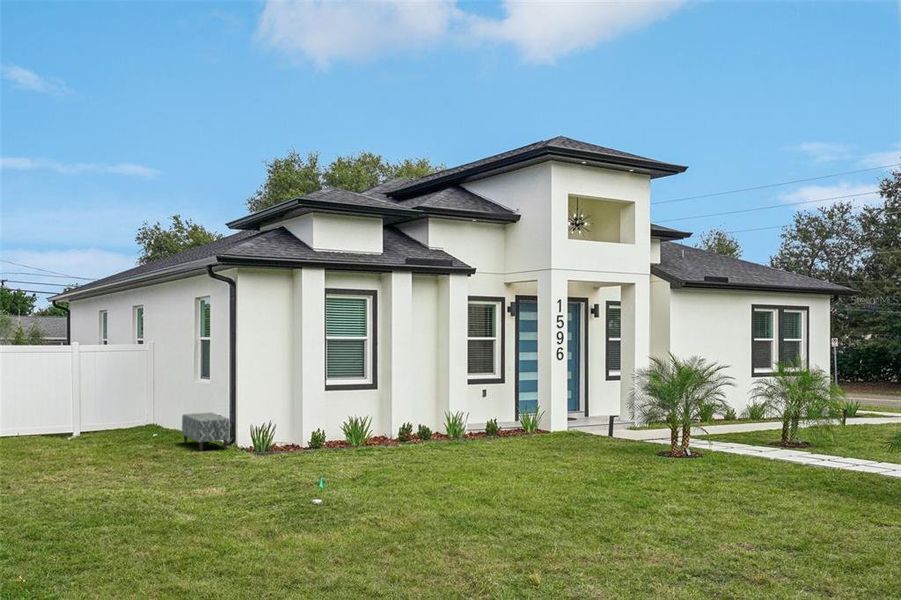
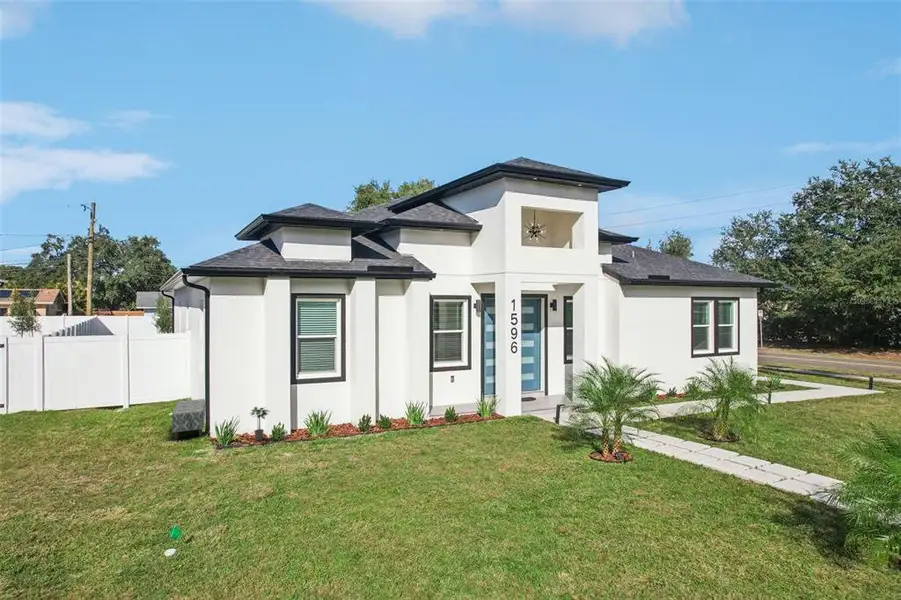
potted plant: none [285,412,308,450] -> present [251,407,269,441]

